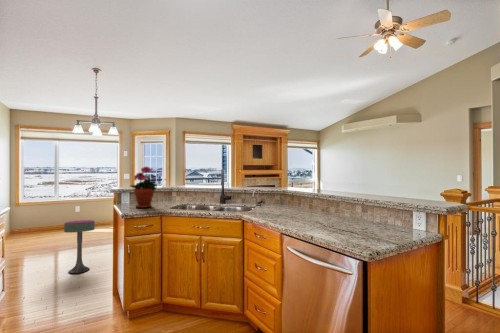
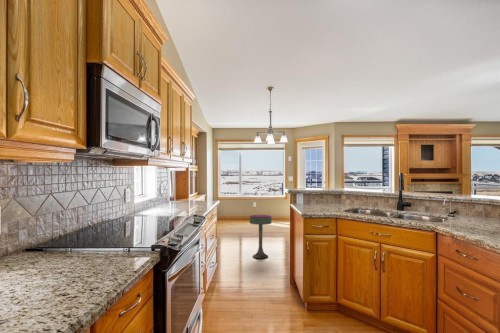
potted plant: present [131,167,157,208] -> none [305,170,329,209]

